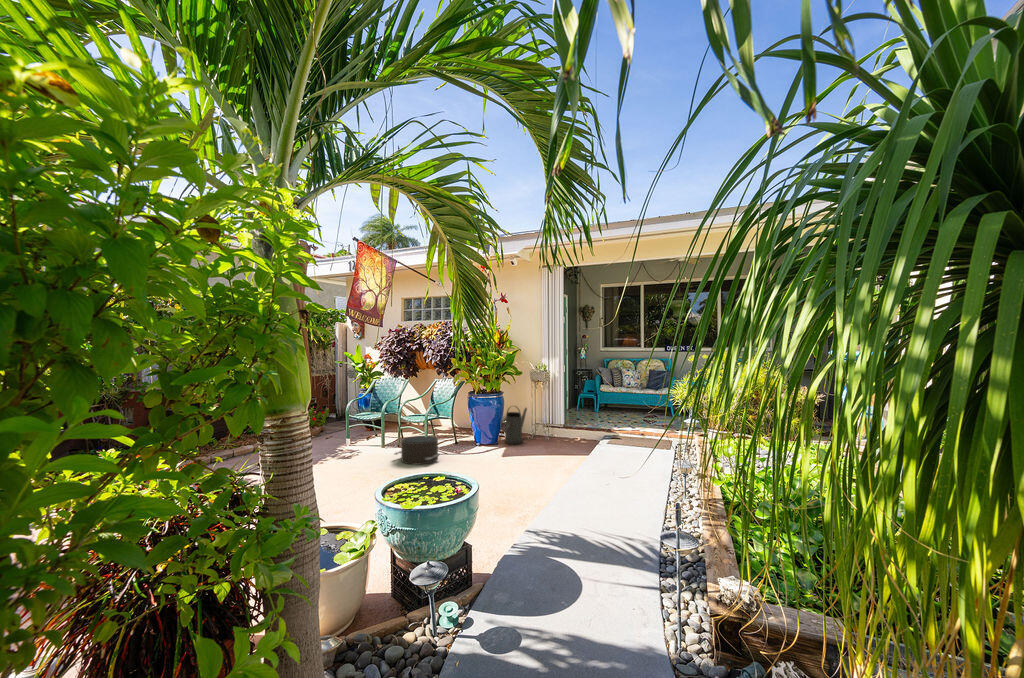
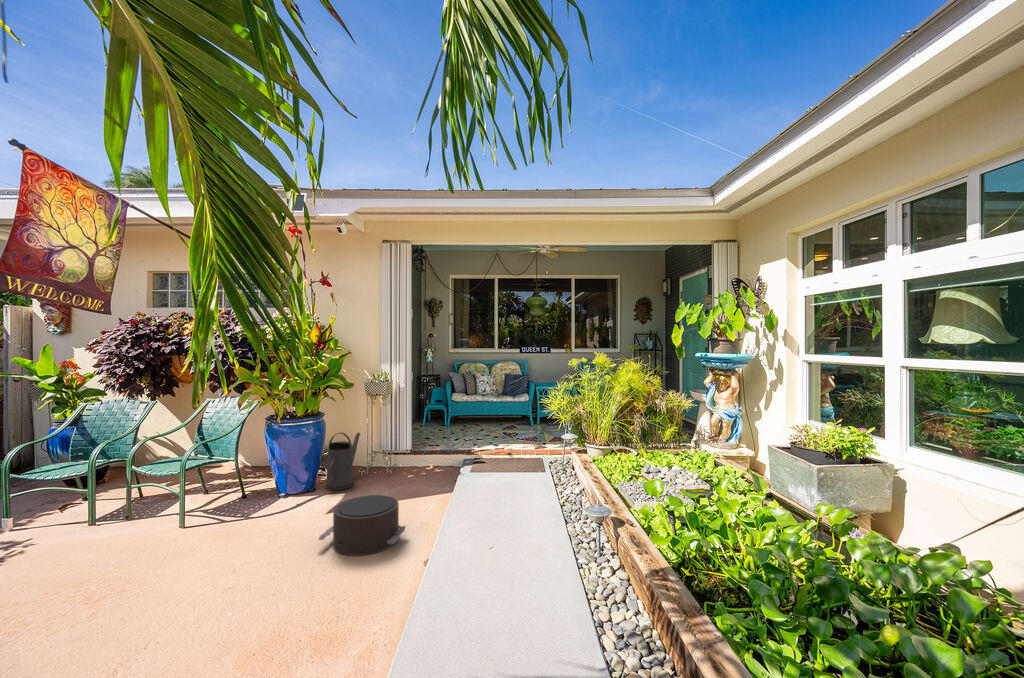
pouf: present [395,436,440,465] -> present [319,495,406,556]

